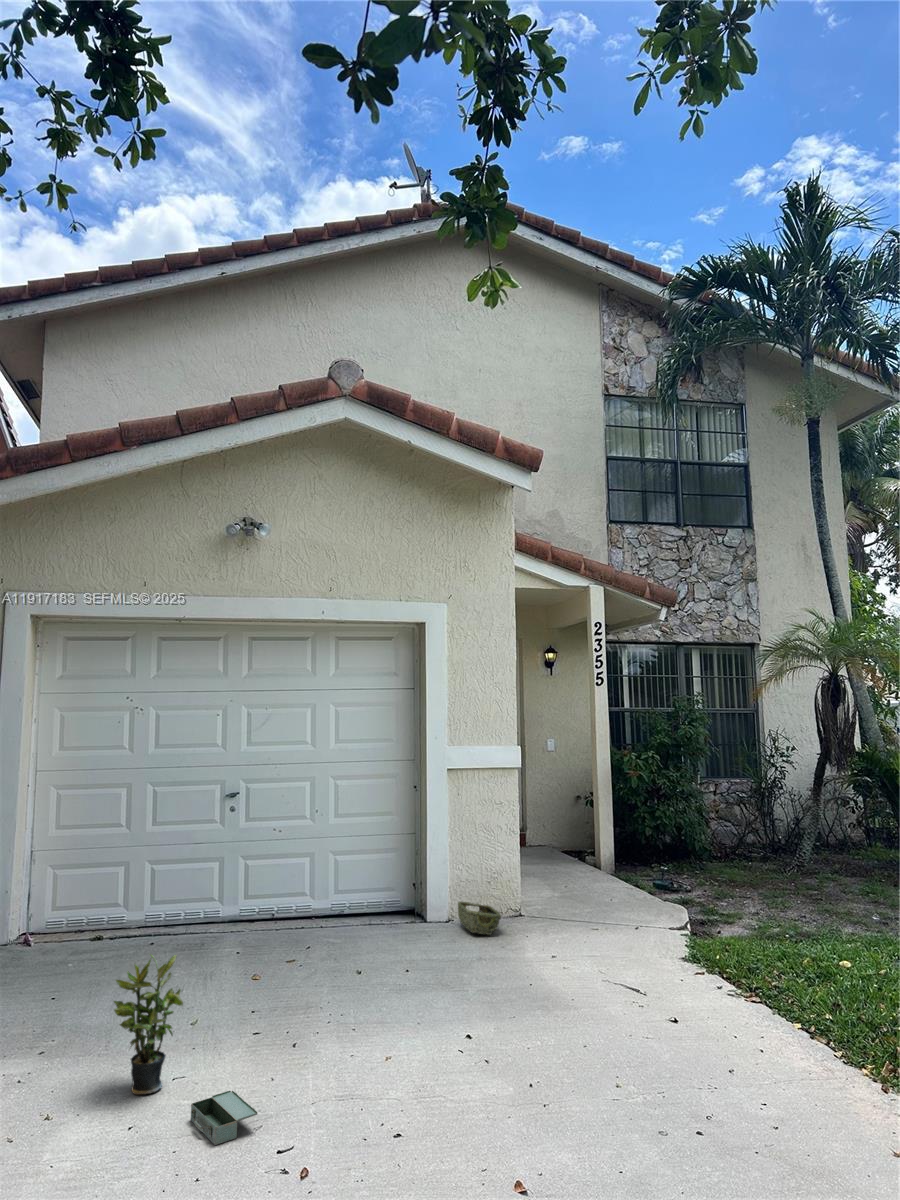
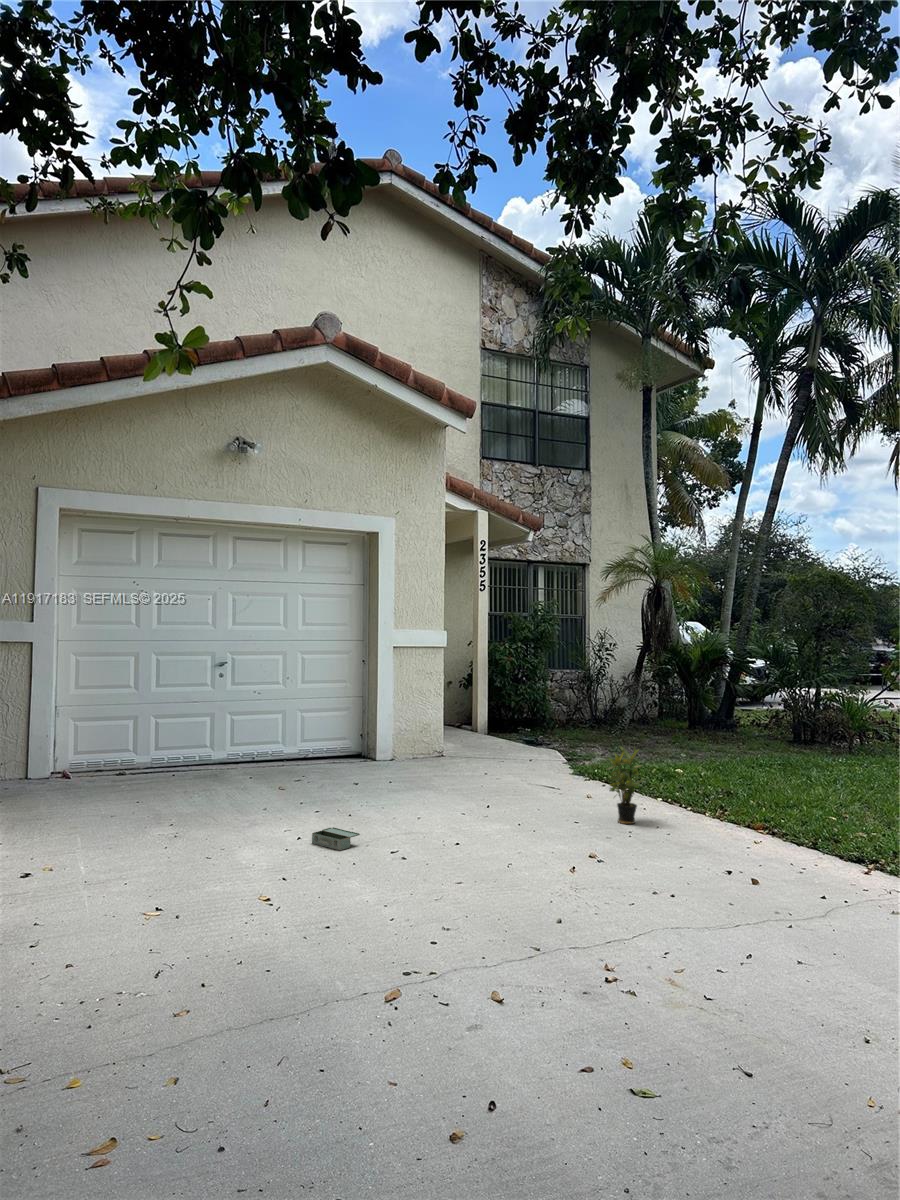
woven basket: present [458,902,501,935] -> none [398,746,434,767]
potted plant: present [114,955,183,1095] -> present [607,746,644,824]

